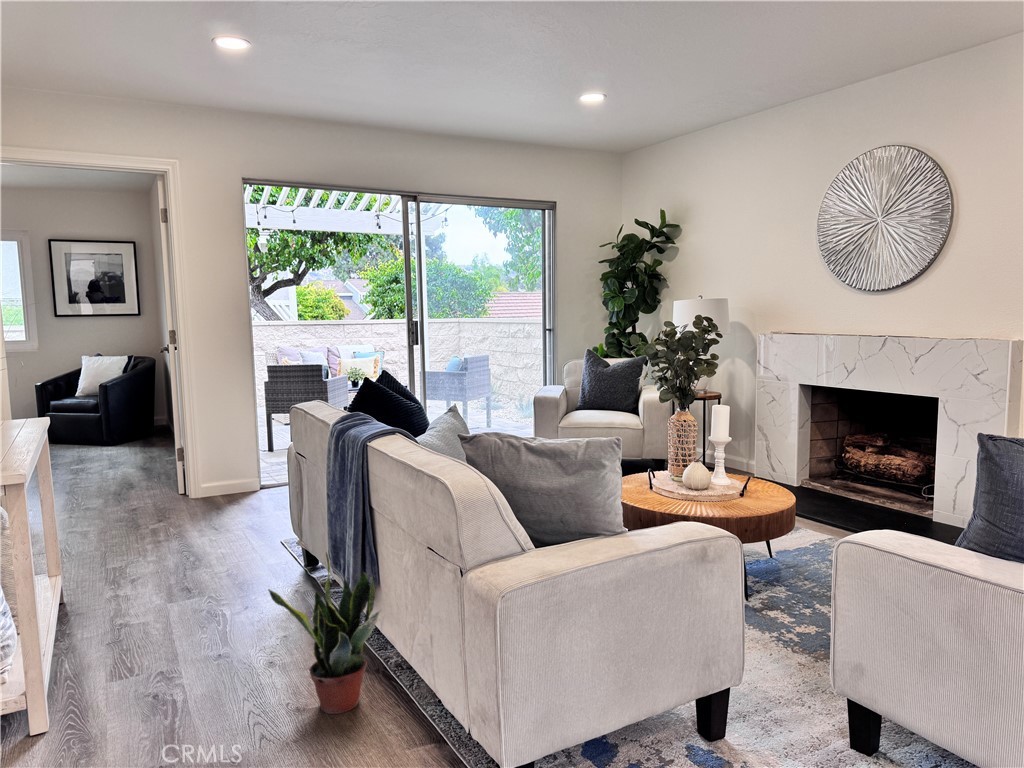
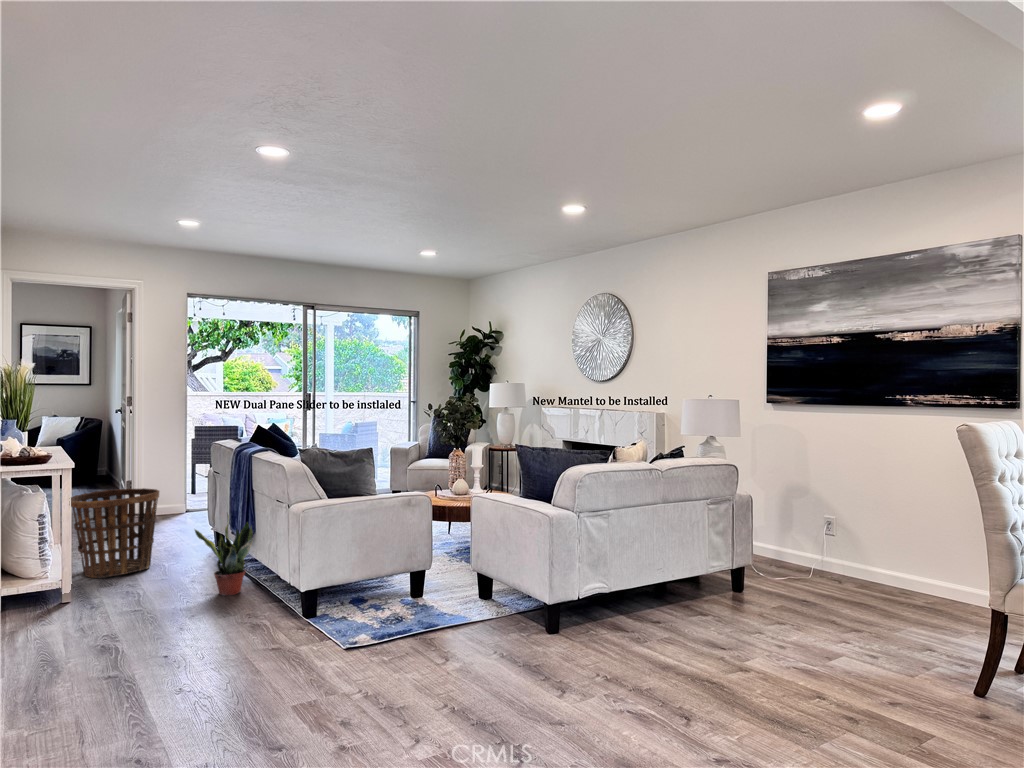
basket: none [59,486,210,650] -> present [69,488,159,578]

